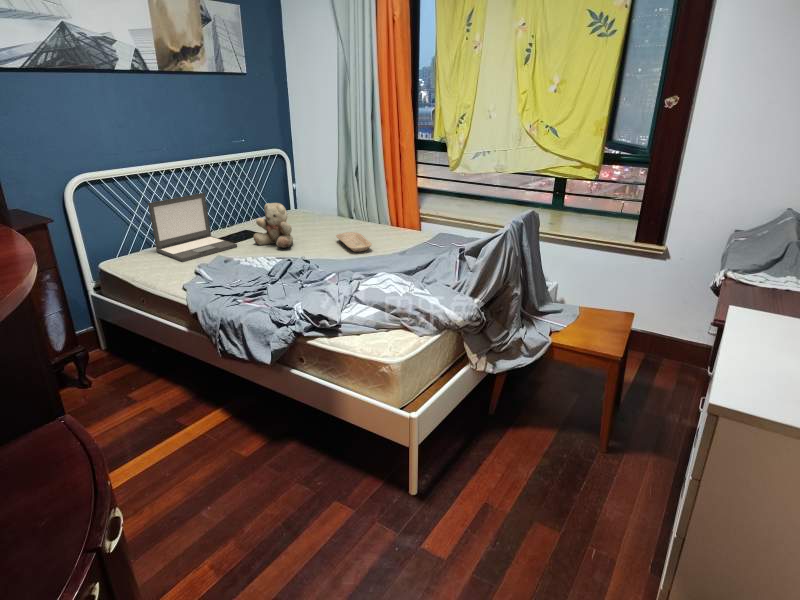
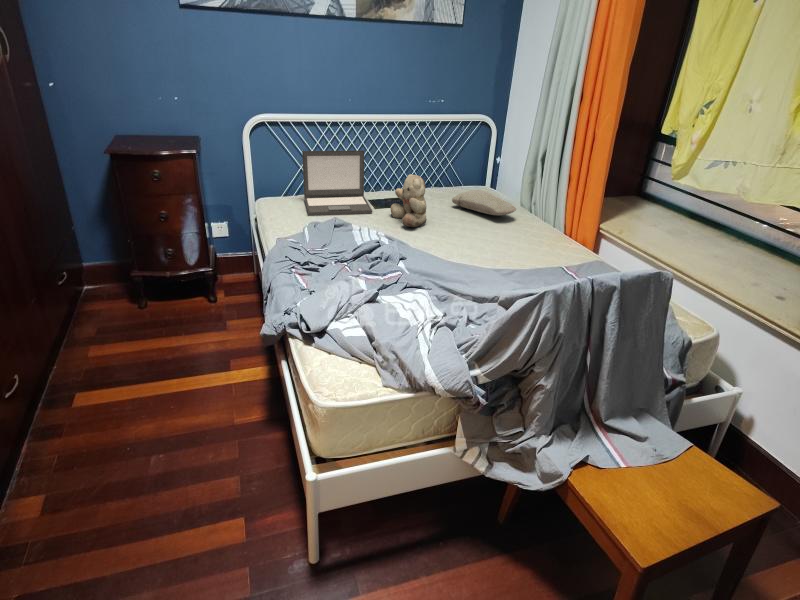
pillow: none [292,209,351,226] -> present [452,190,516,215]
tray: present [336,232,372,252] -> none [466,227,500,254]

